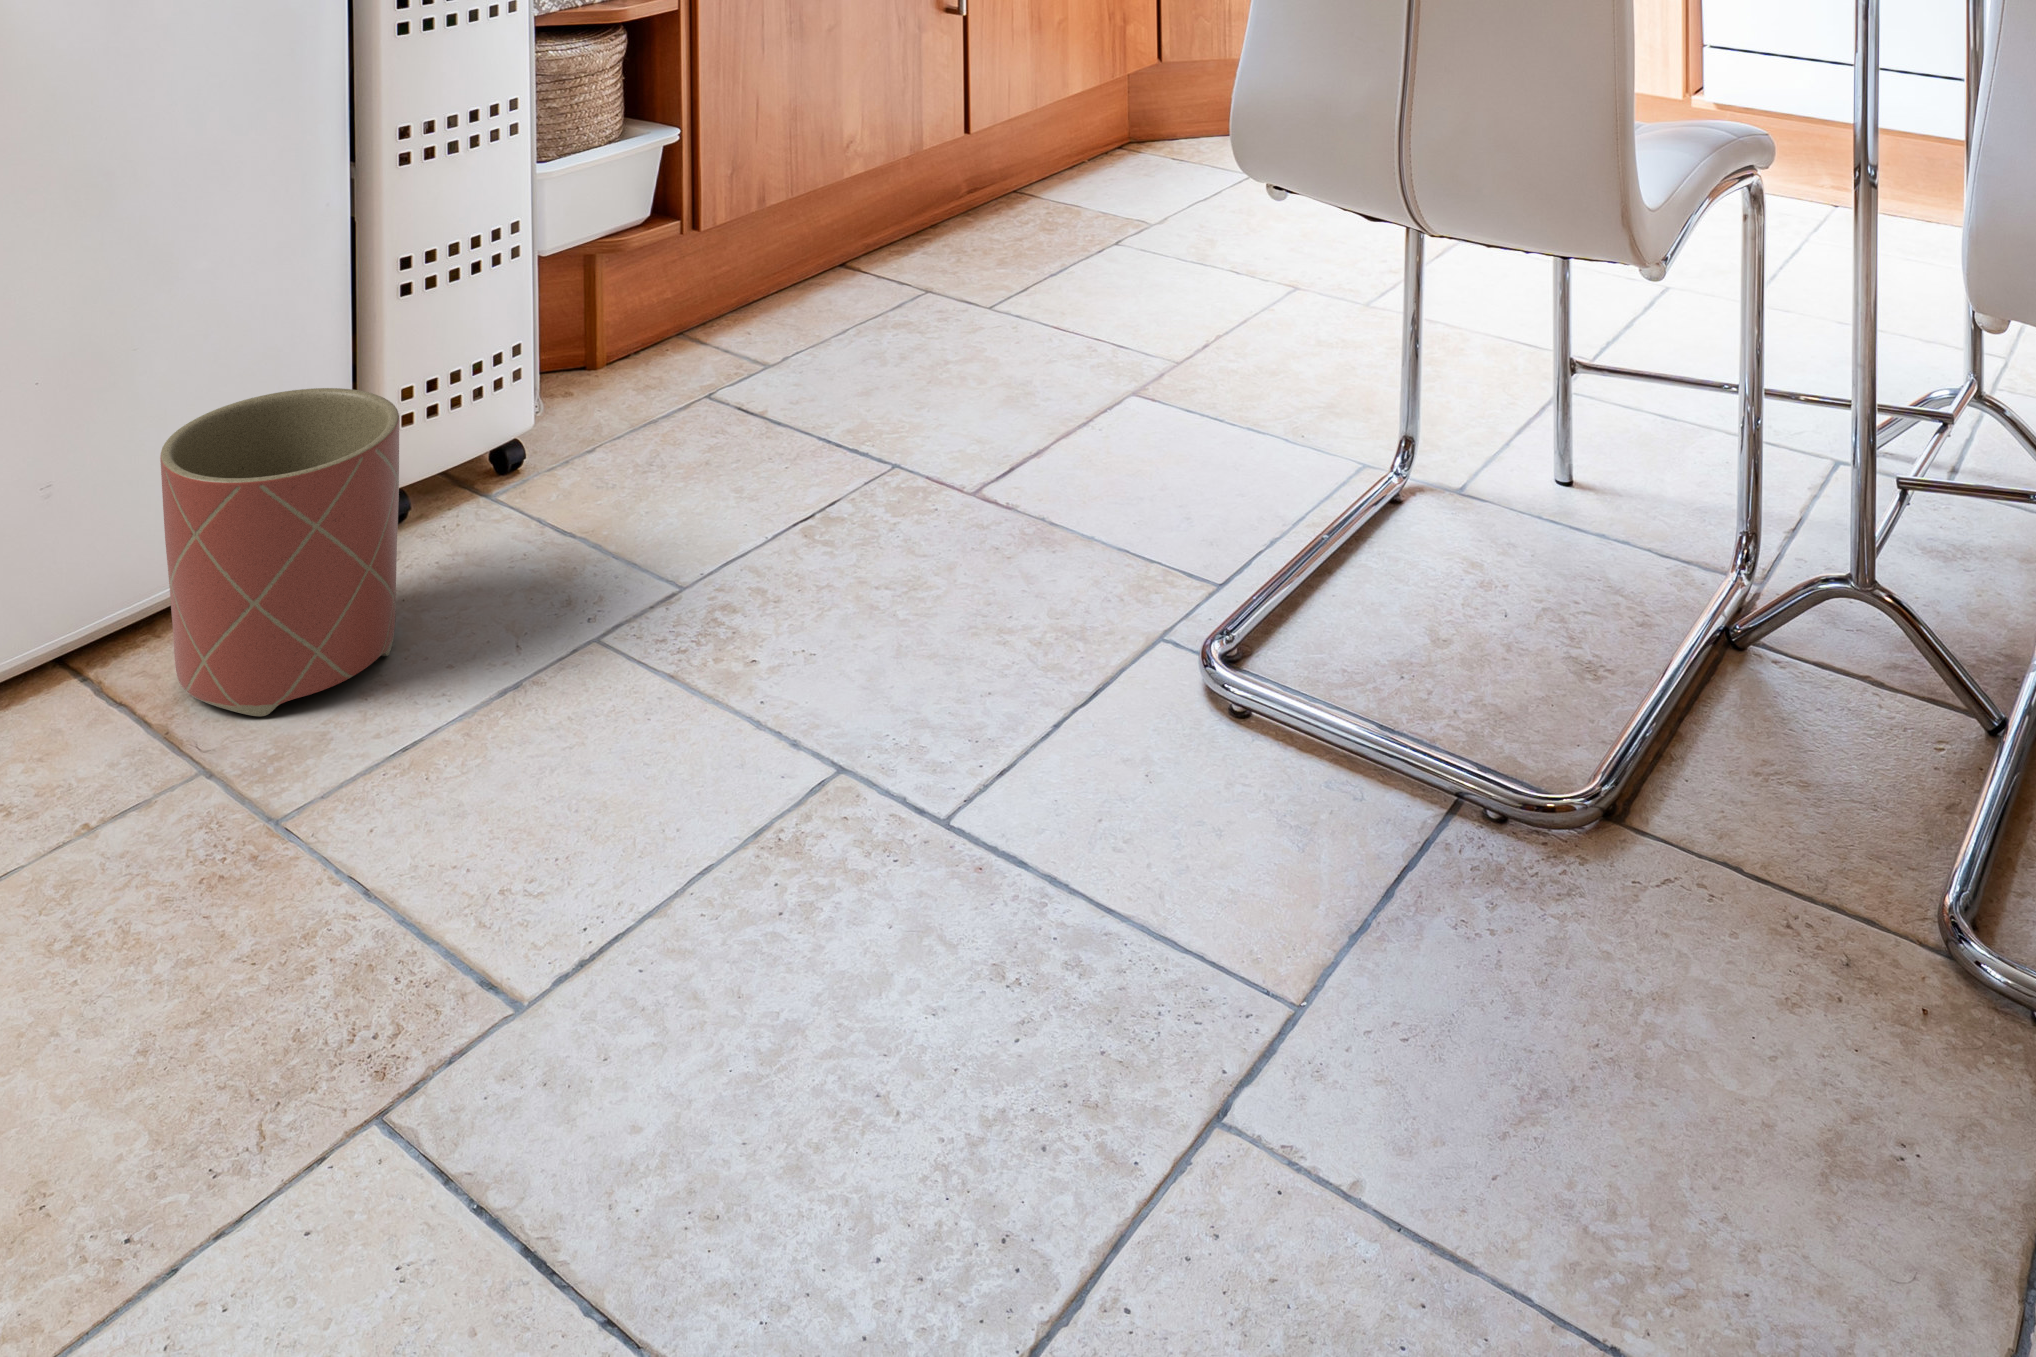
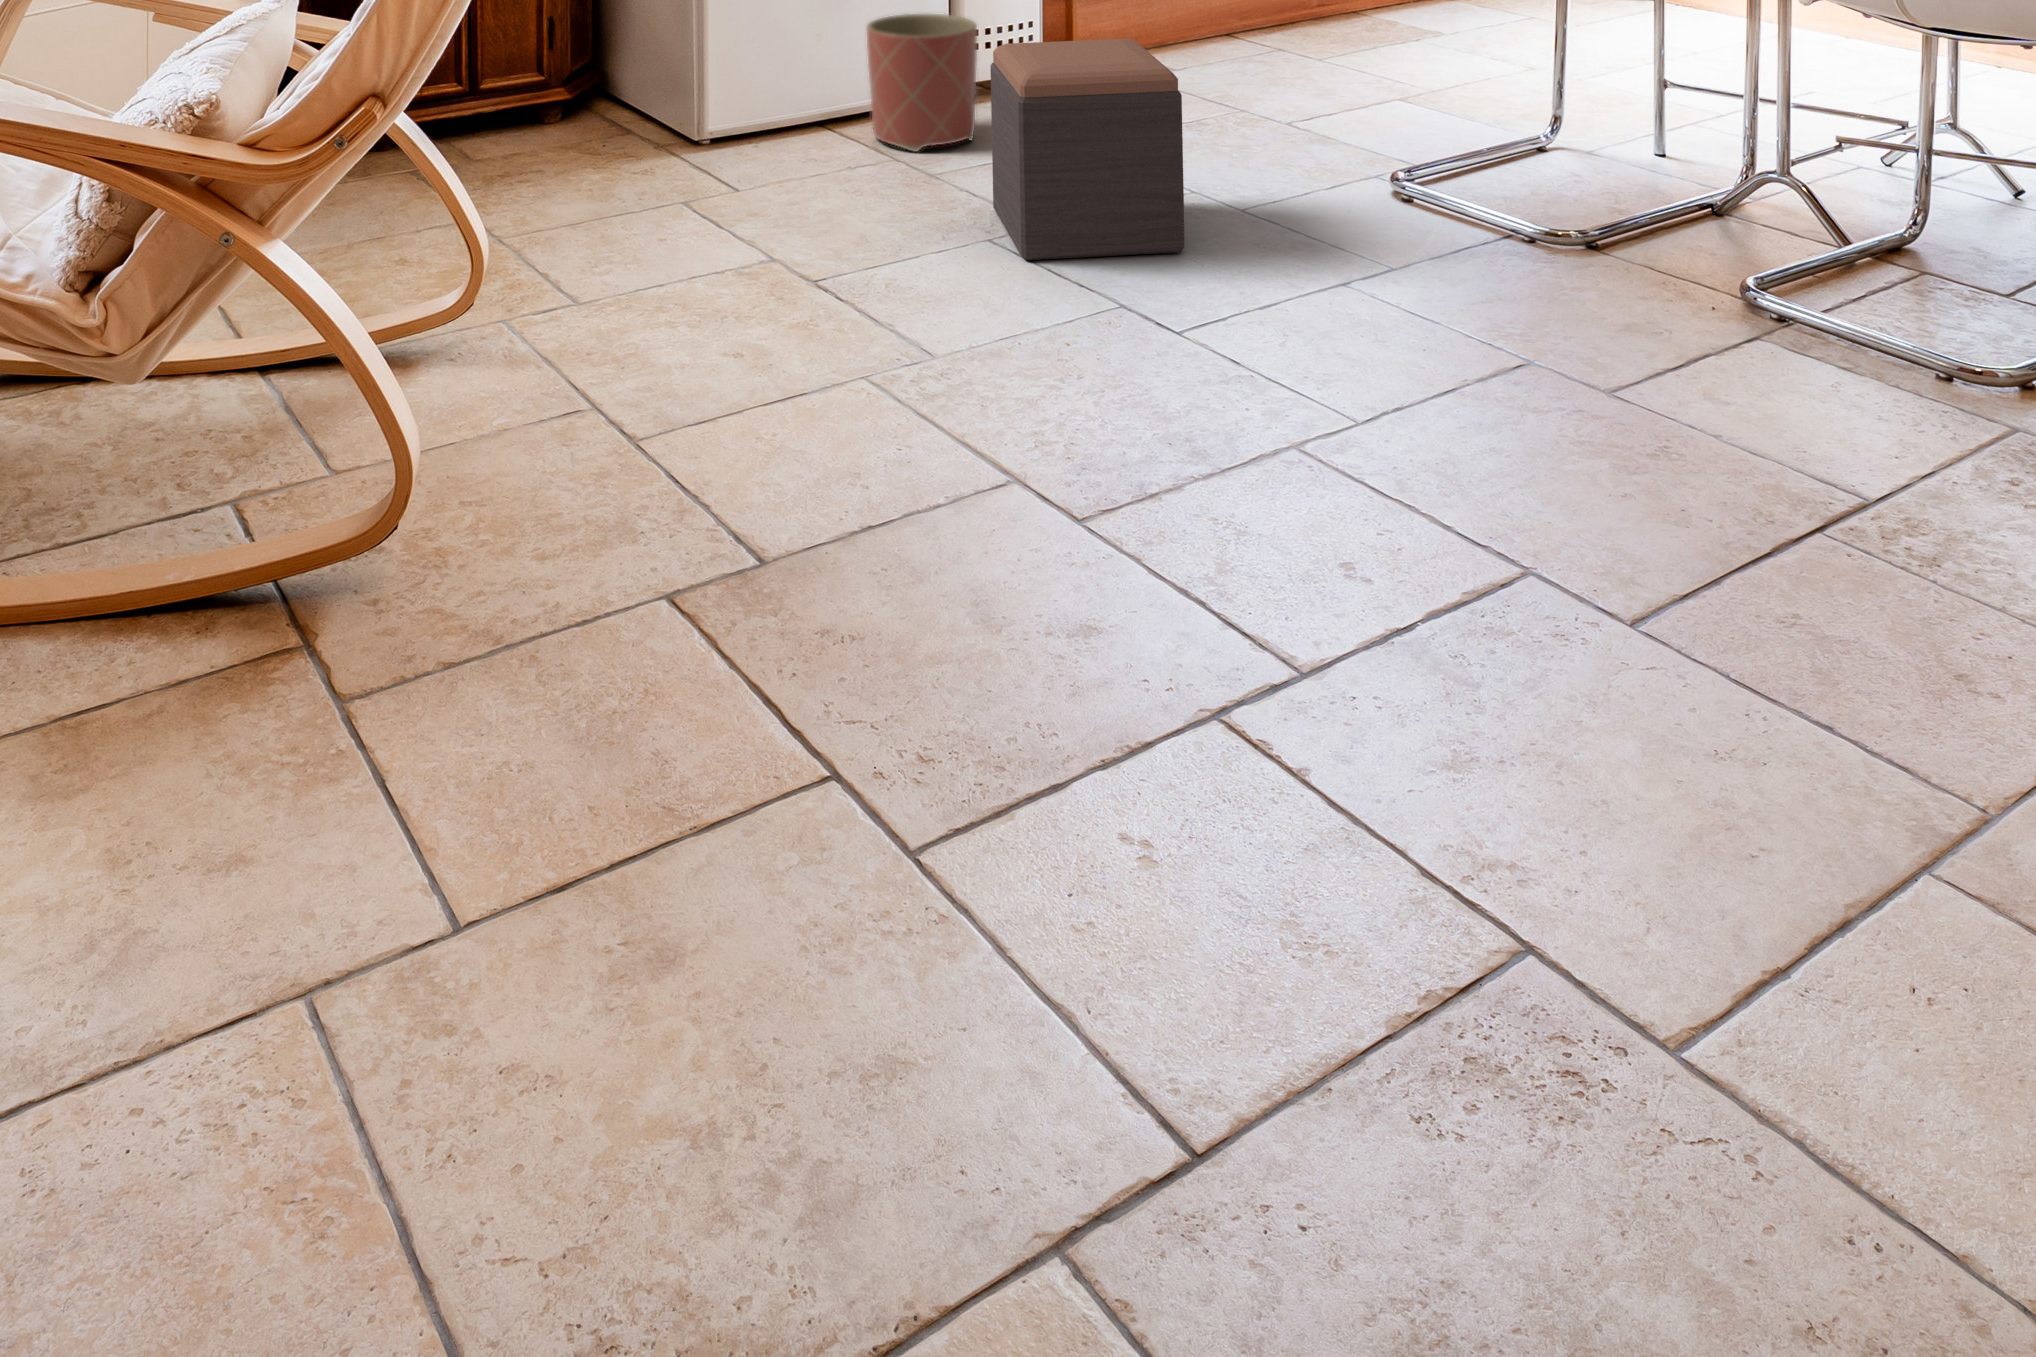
footstool: none [406,498,851,1172] -> present [991,39,1185,260]

